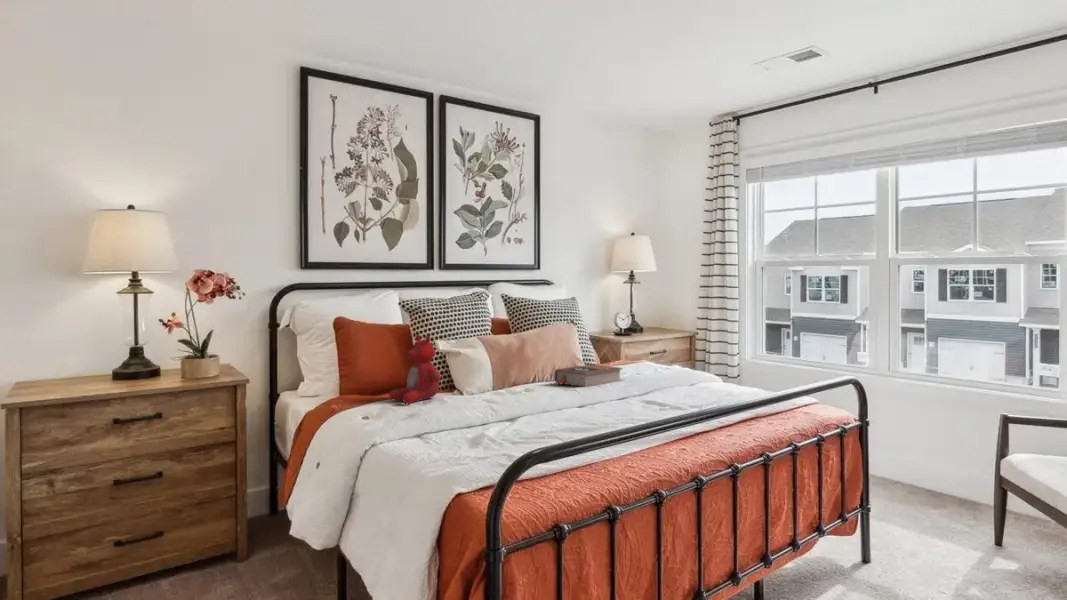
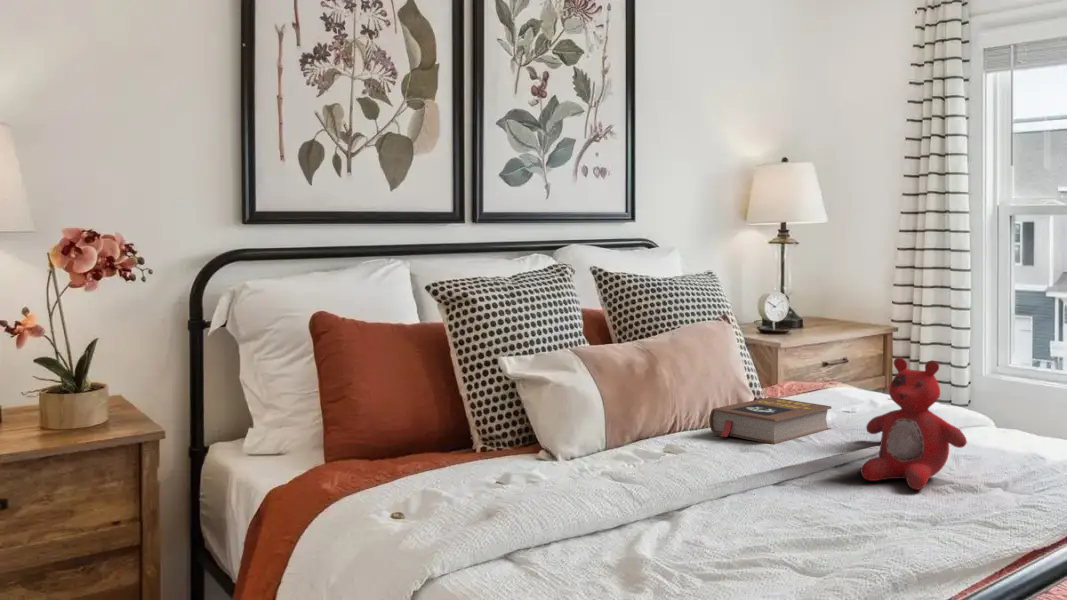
stuffed bear: present [389,334,441,404] -> present [861,357,967,490]

